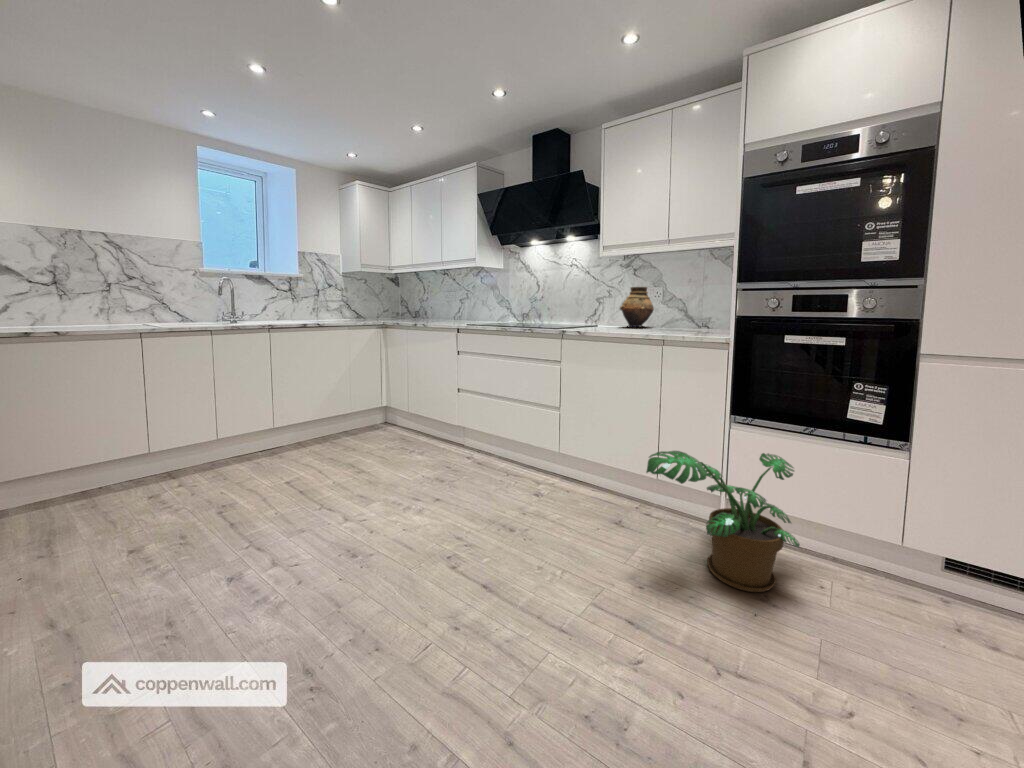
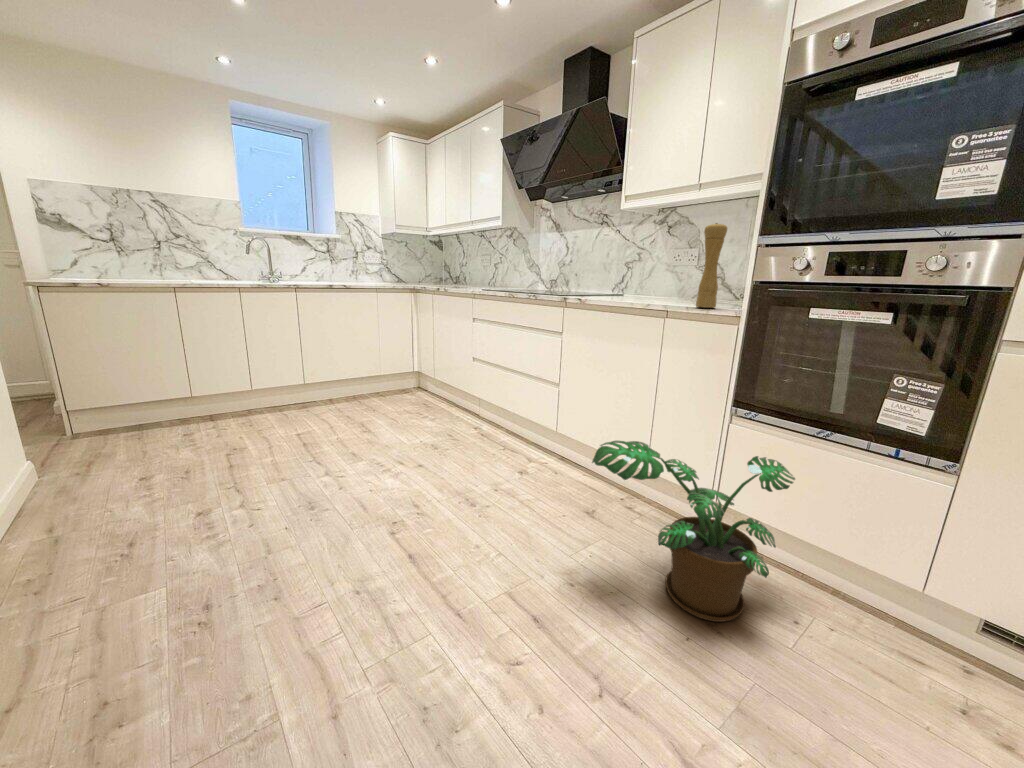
pepper mill: none [689,271,712,337] -> present [696,223,727,308]
vase: present [620,287,654,327] -> none [645,246,689,295]

